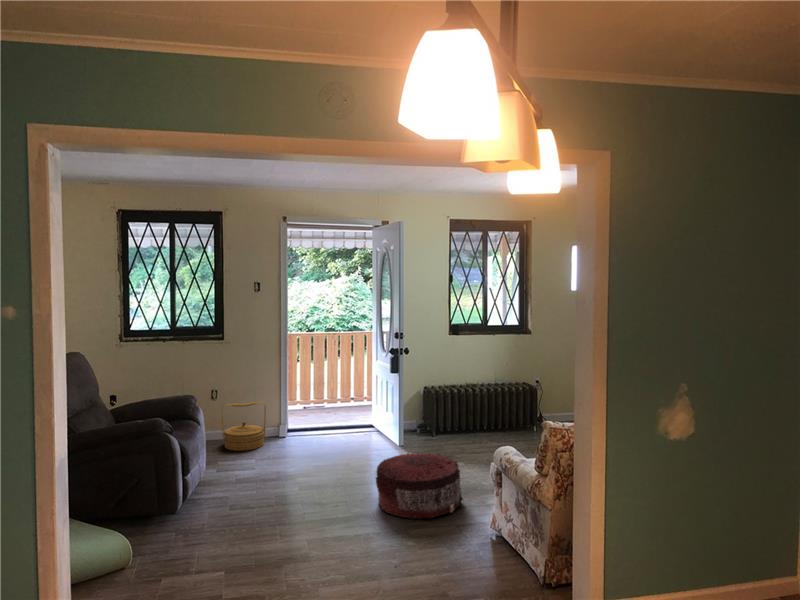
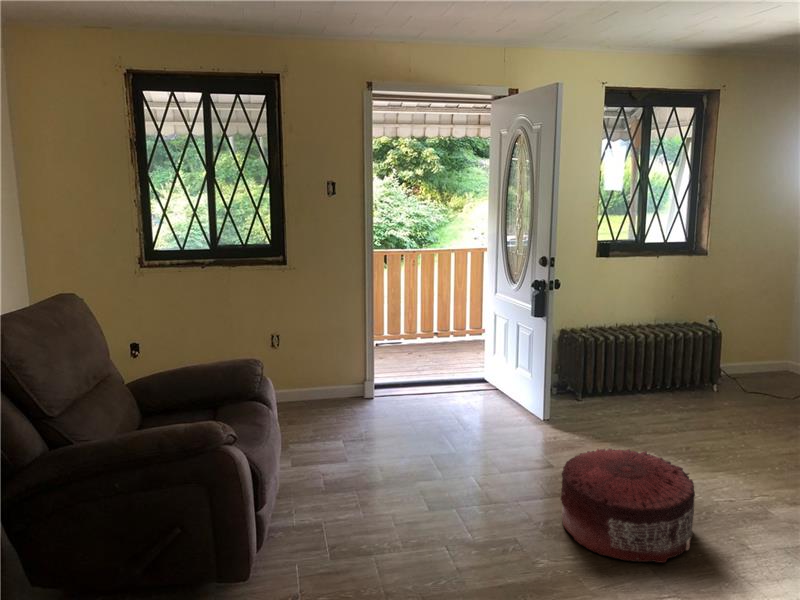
woven basket: present [221,402,266,451] -> none [288,352,349,421]

